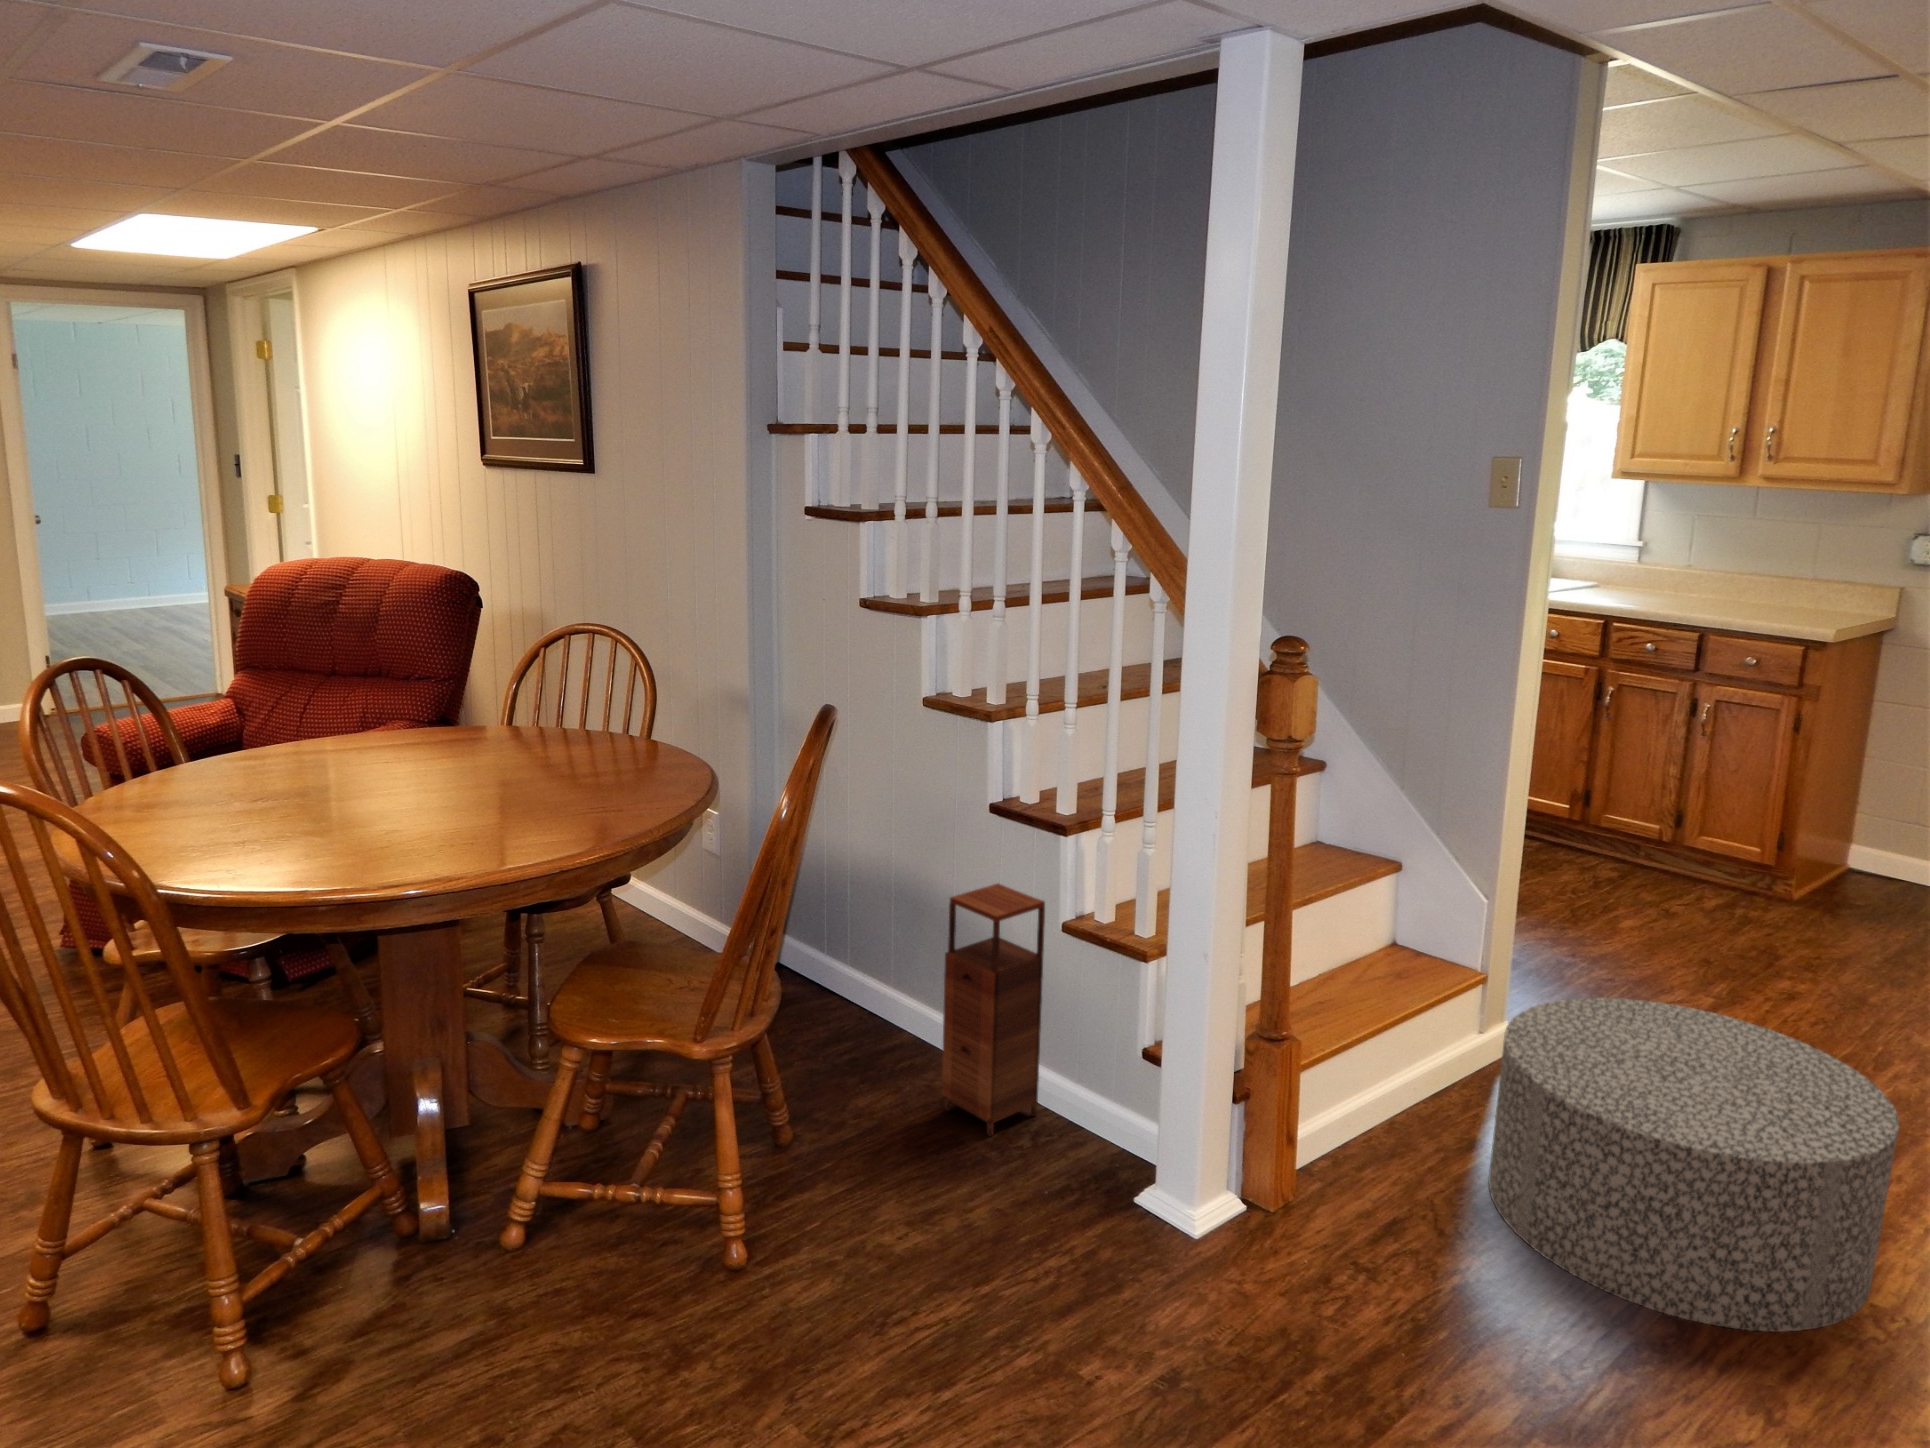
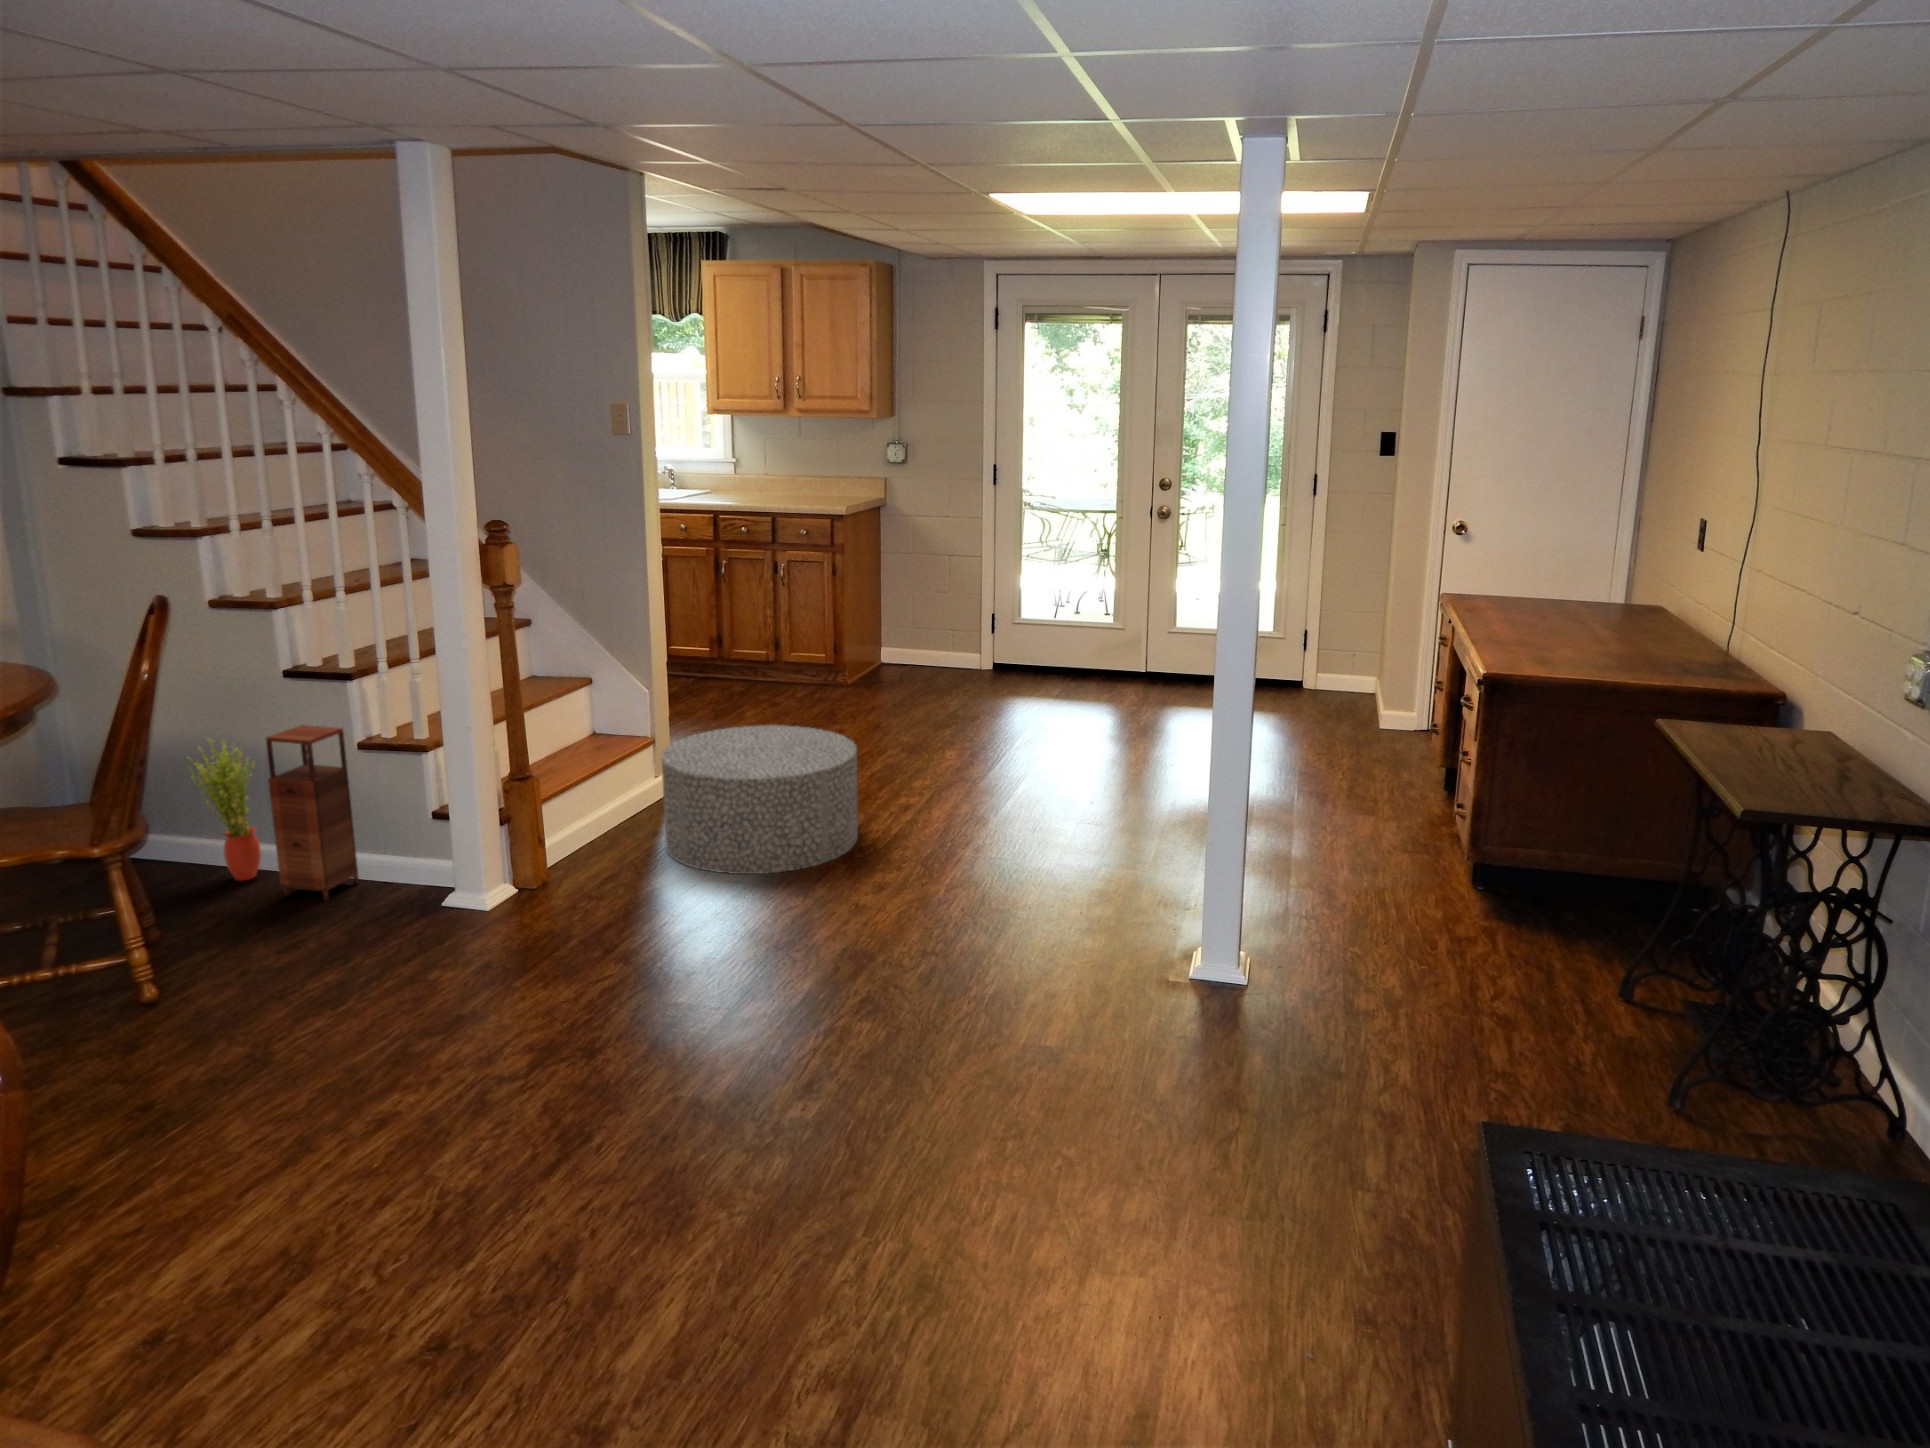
potted plant: none [870,872,943,1065] -> present [188,738,261,881]

